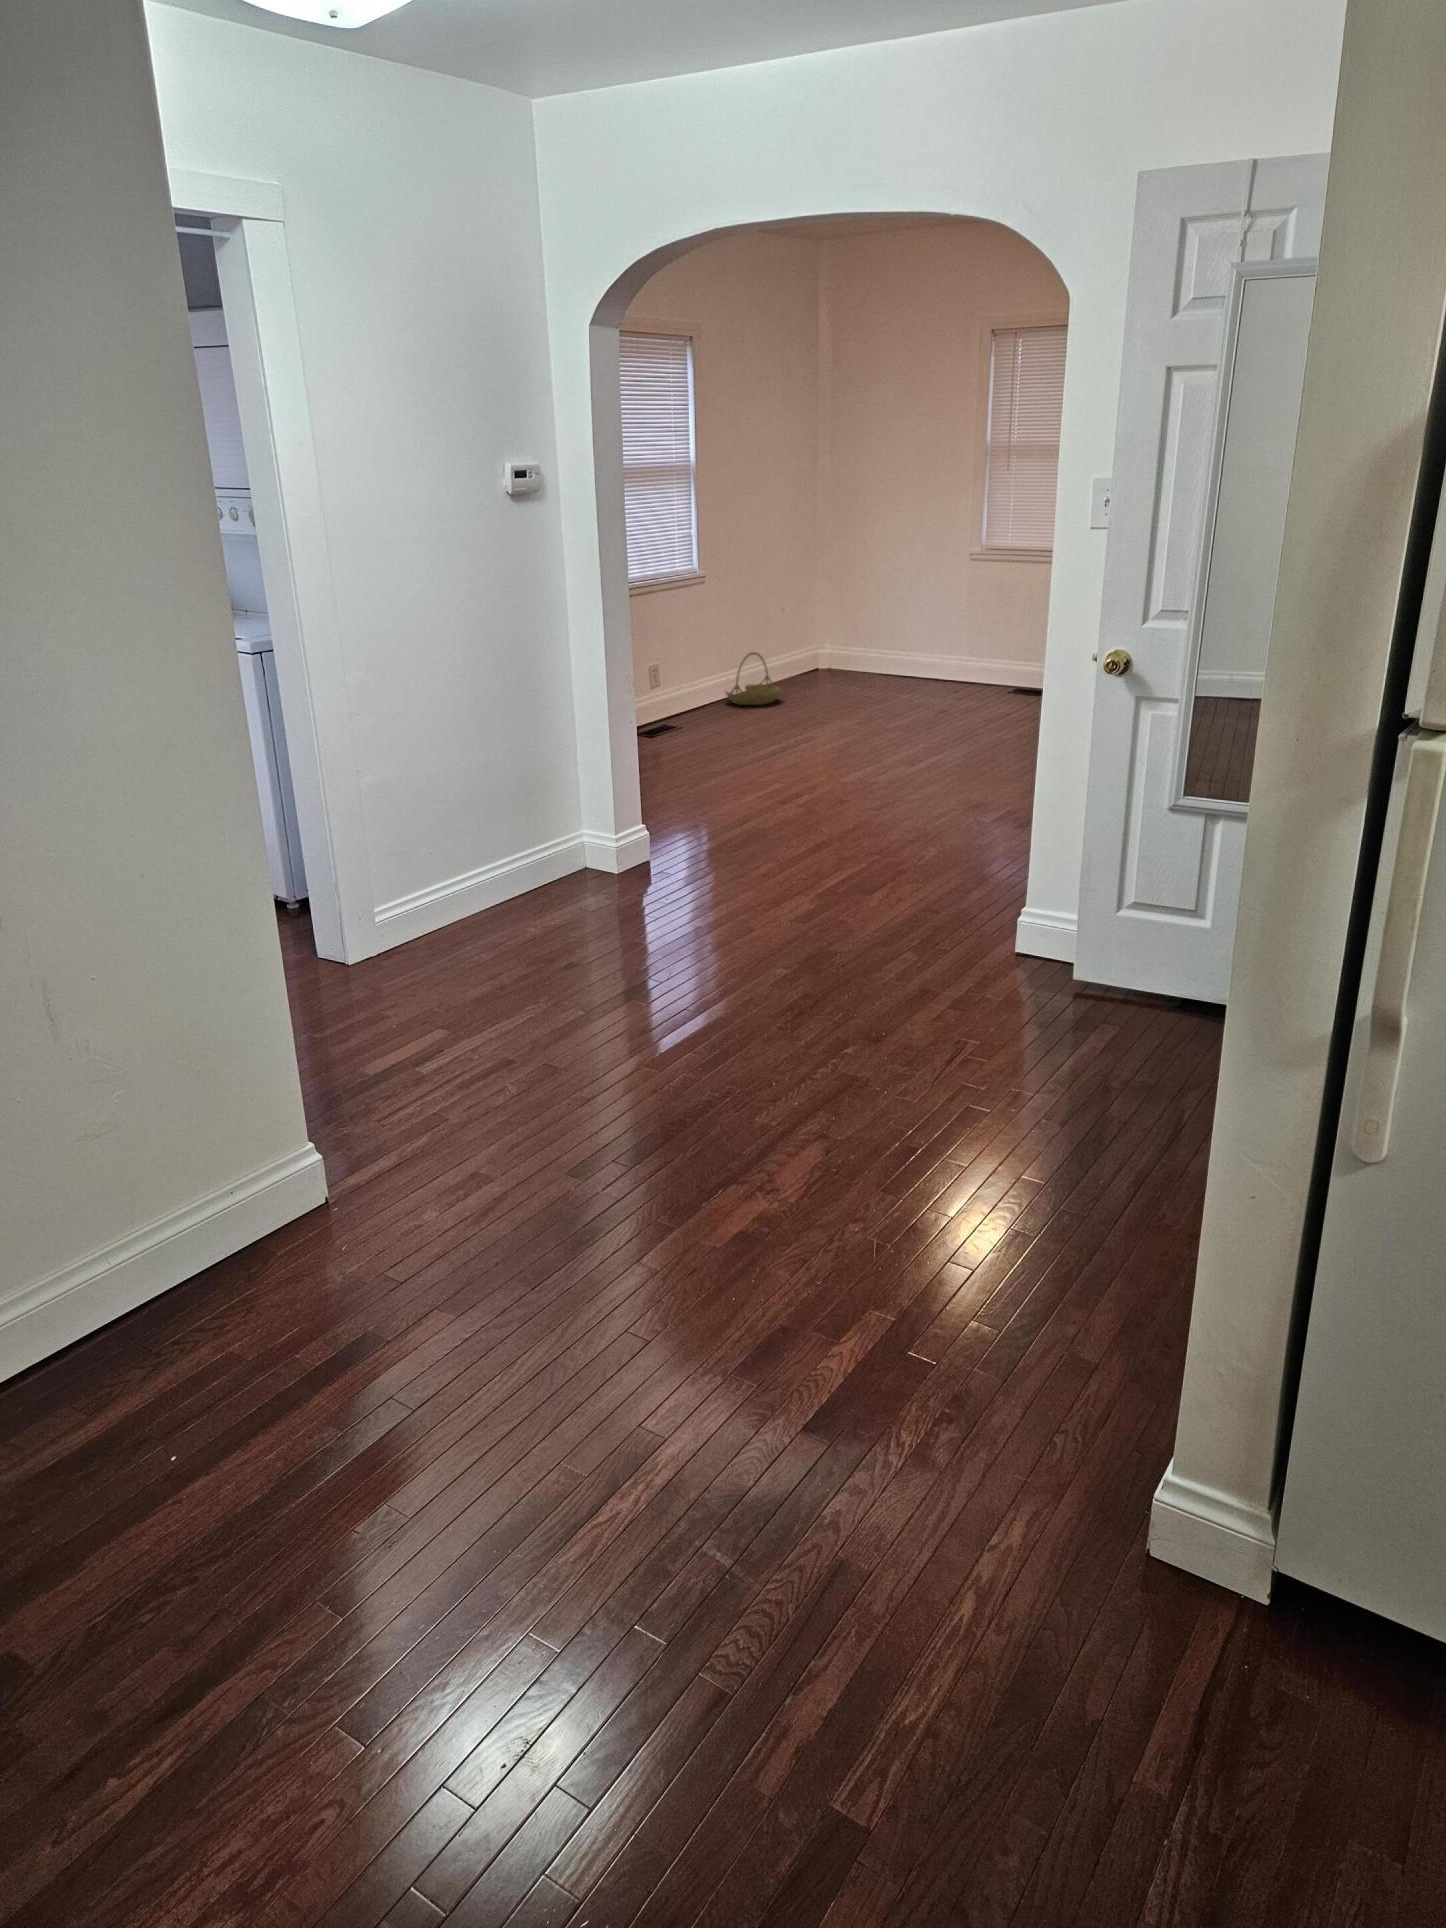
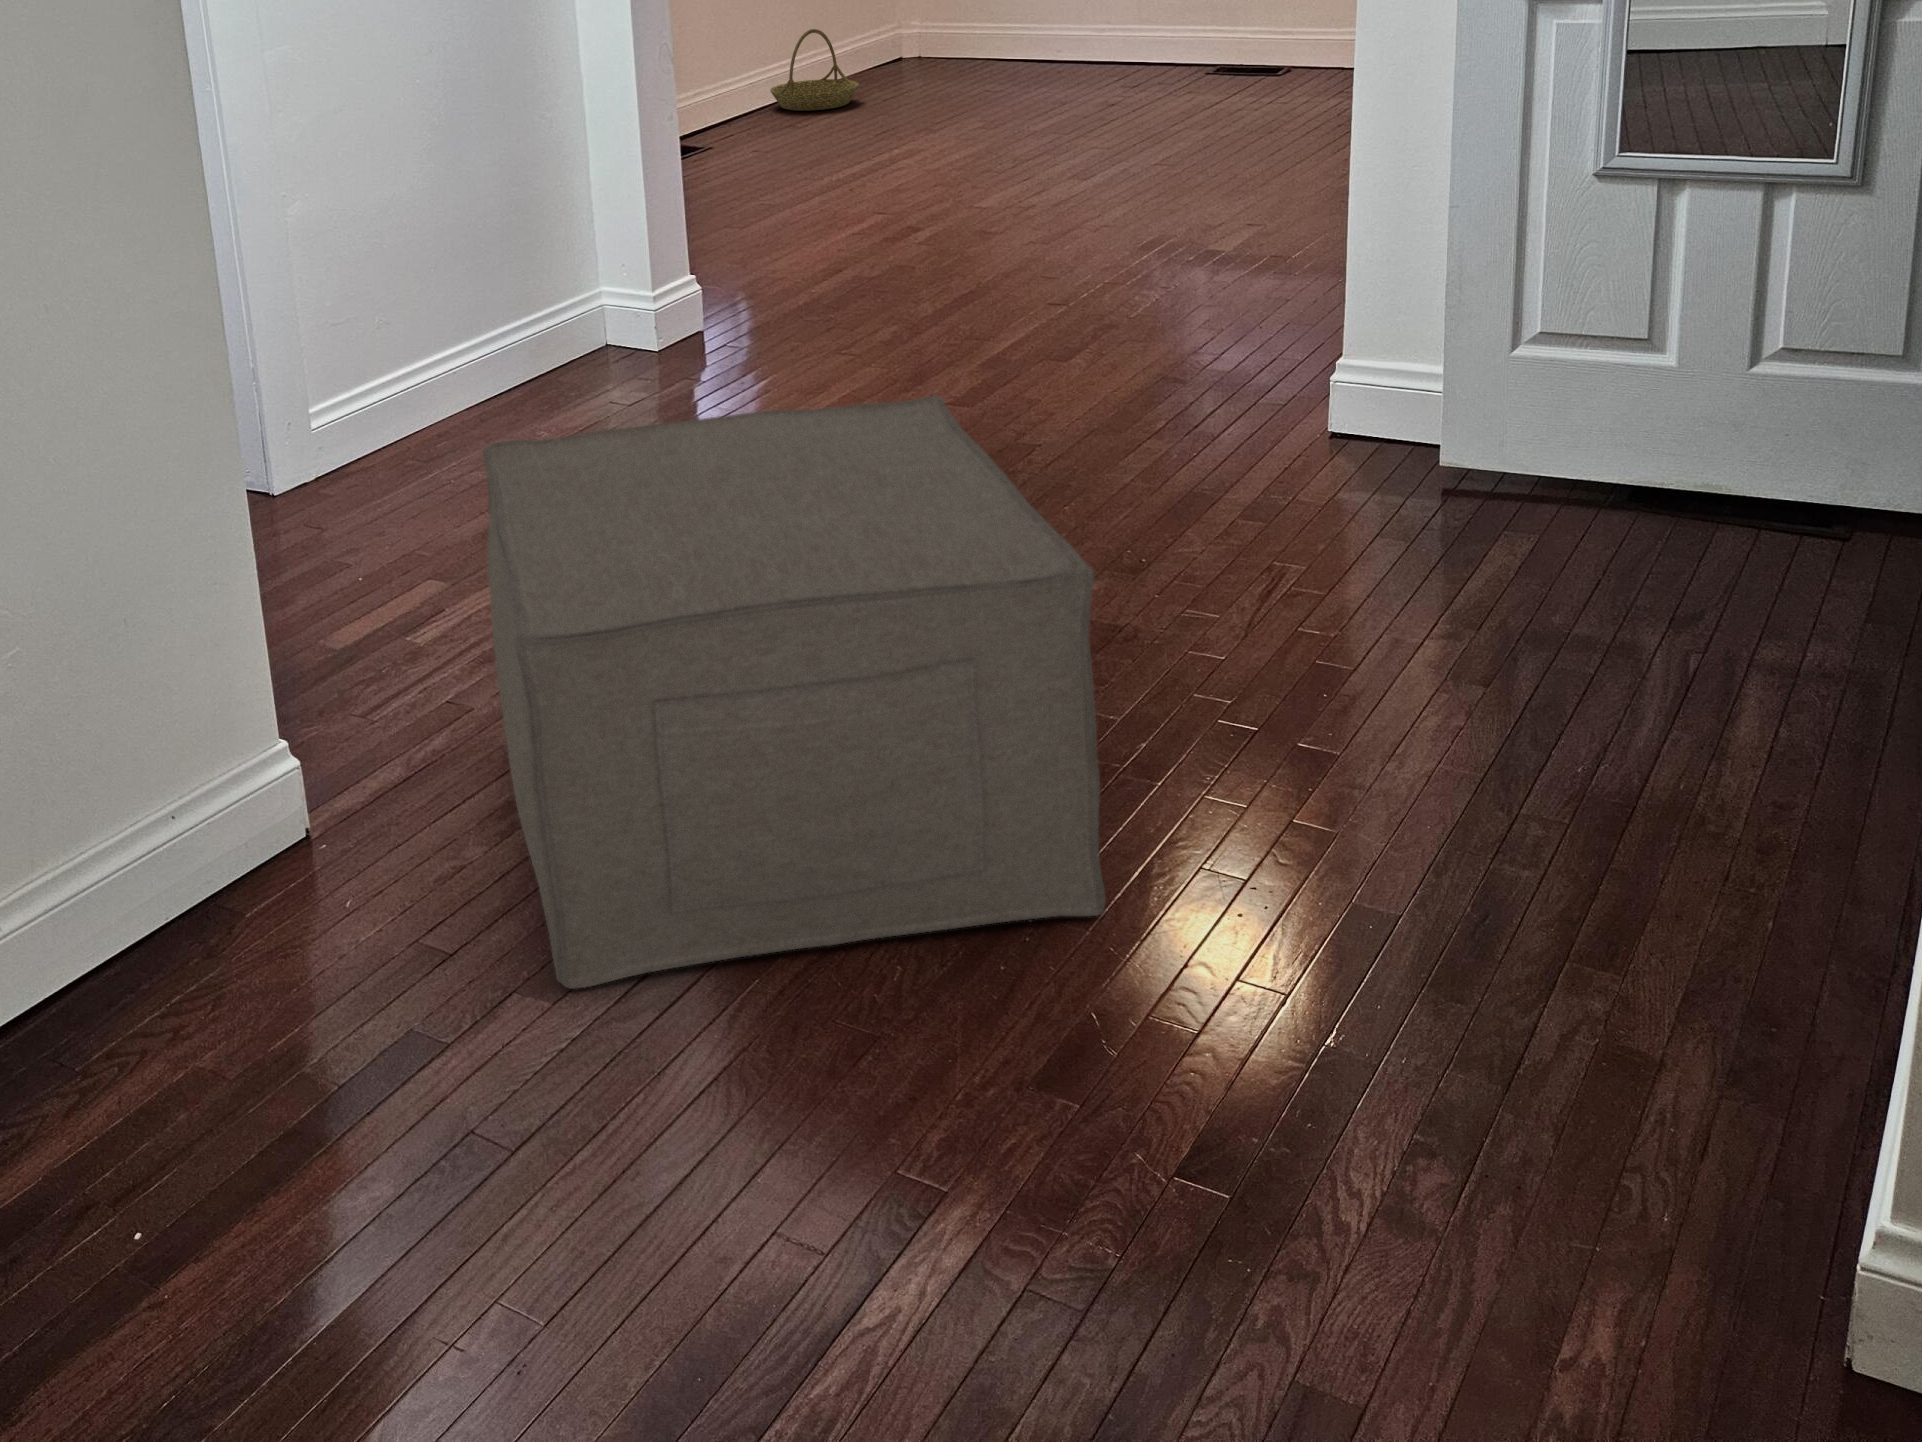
ottoman: none [434,938,799,1304] -> present [483,395,1105,989]

